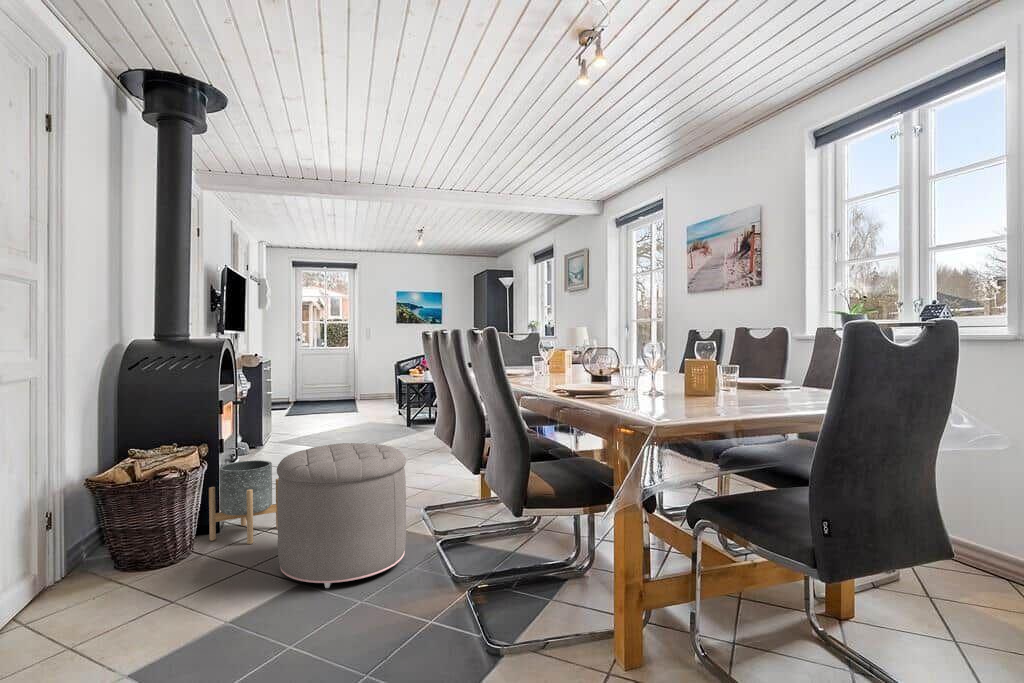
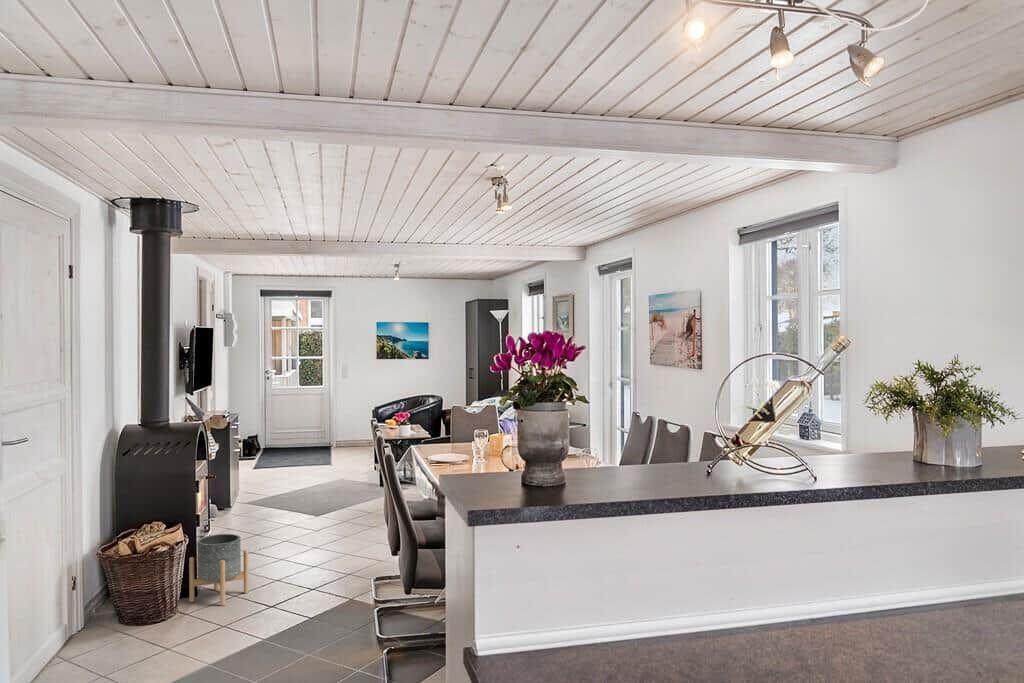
ottoman: present [277,443,406,588] -> none [245,523,348,641]

